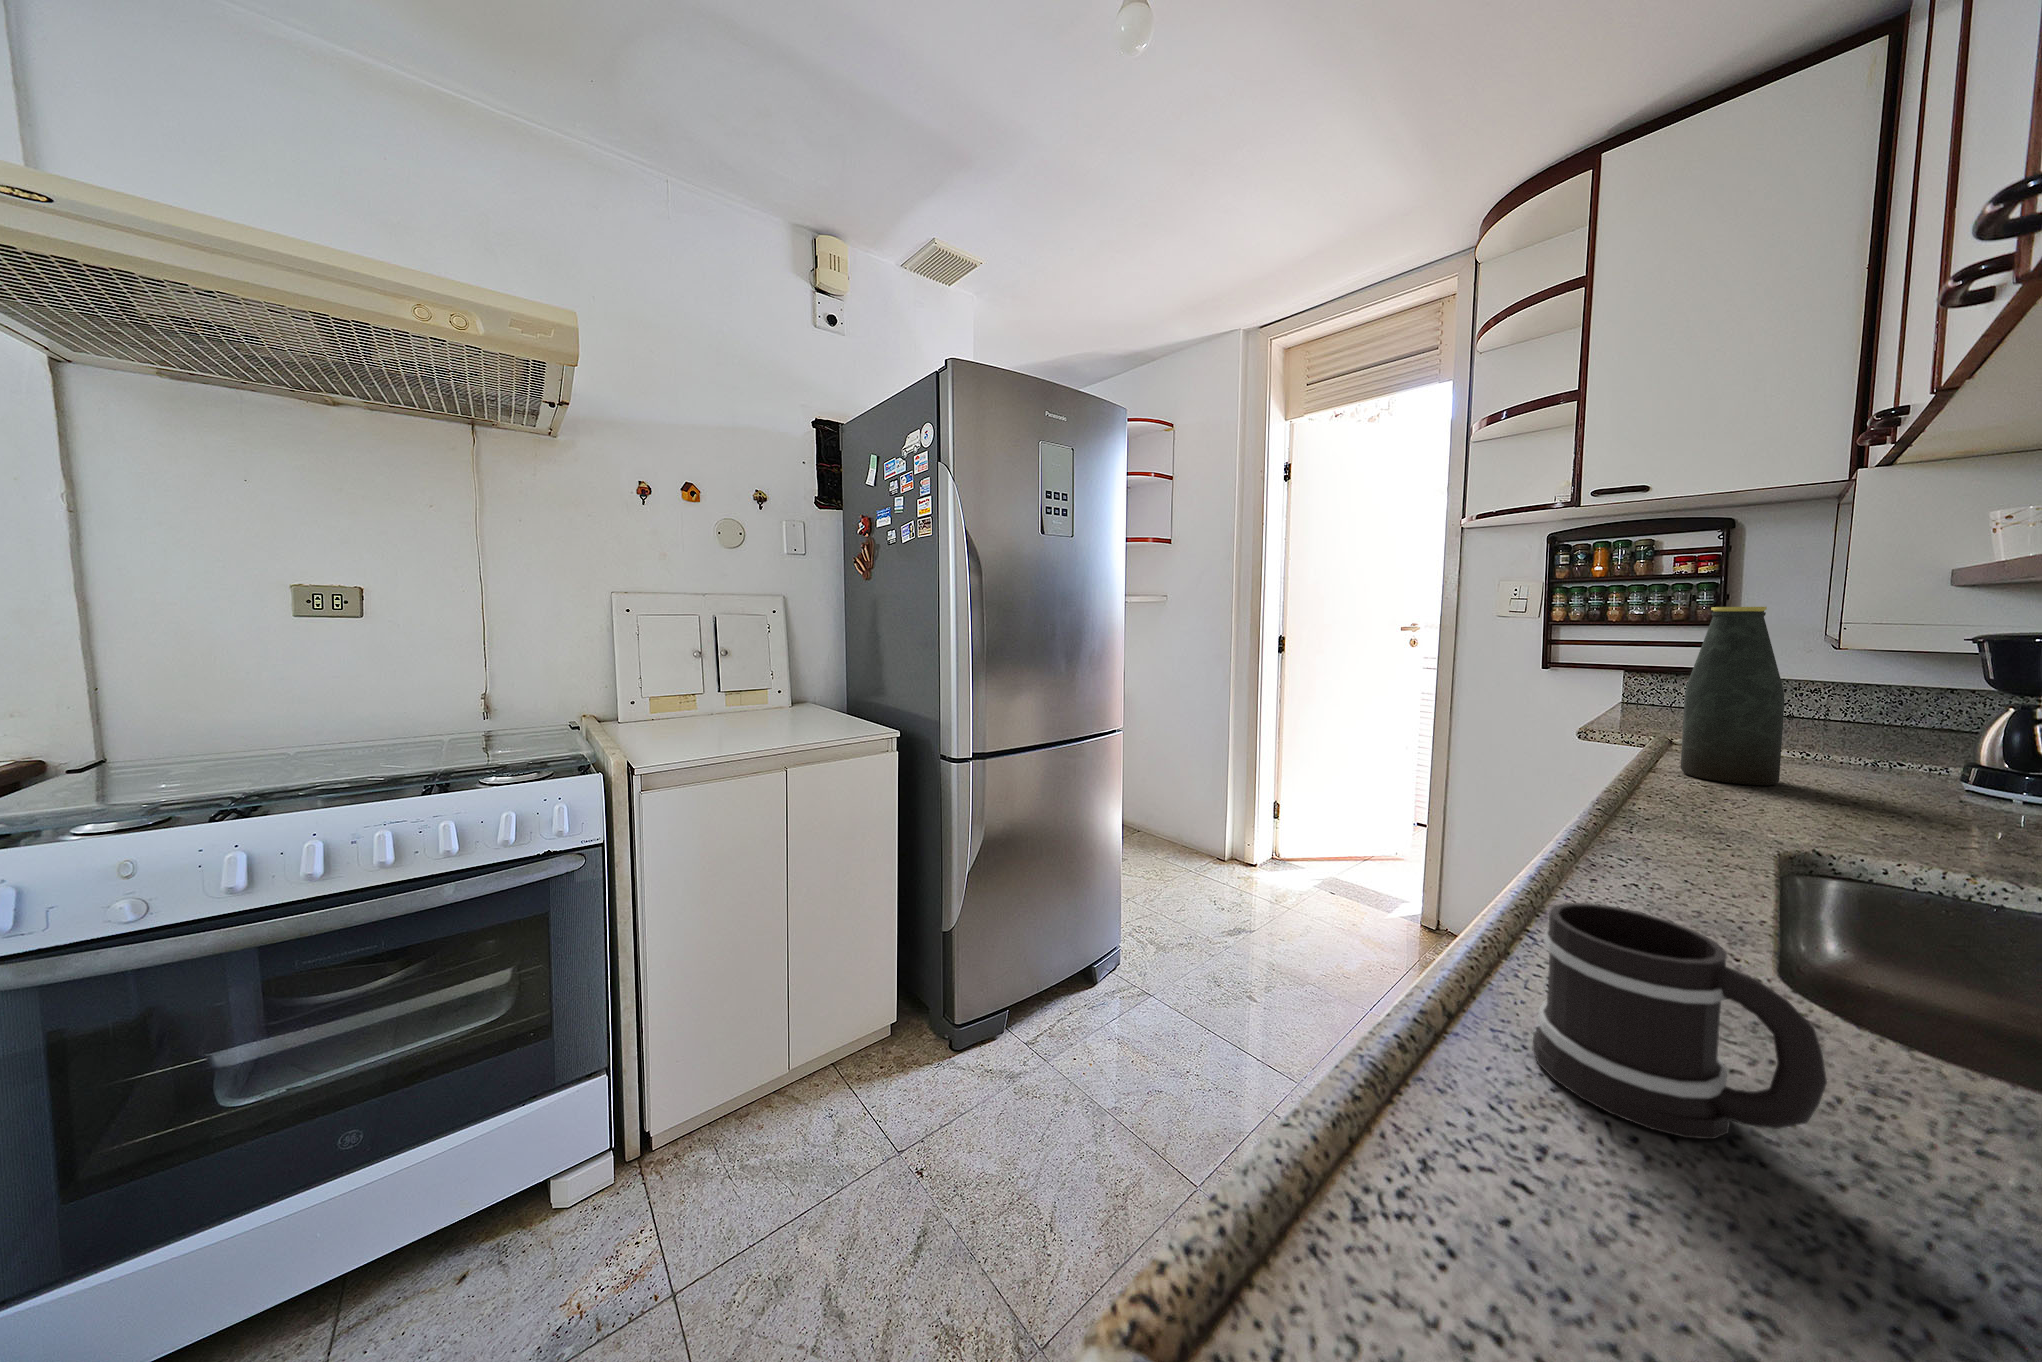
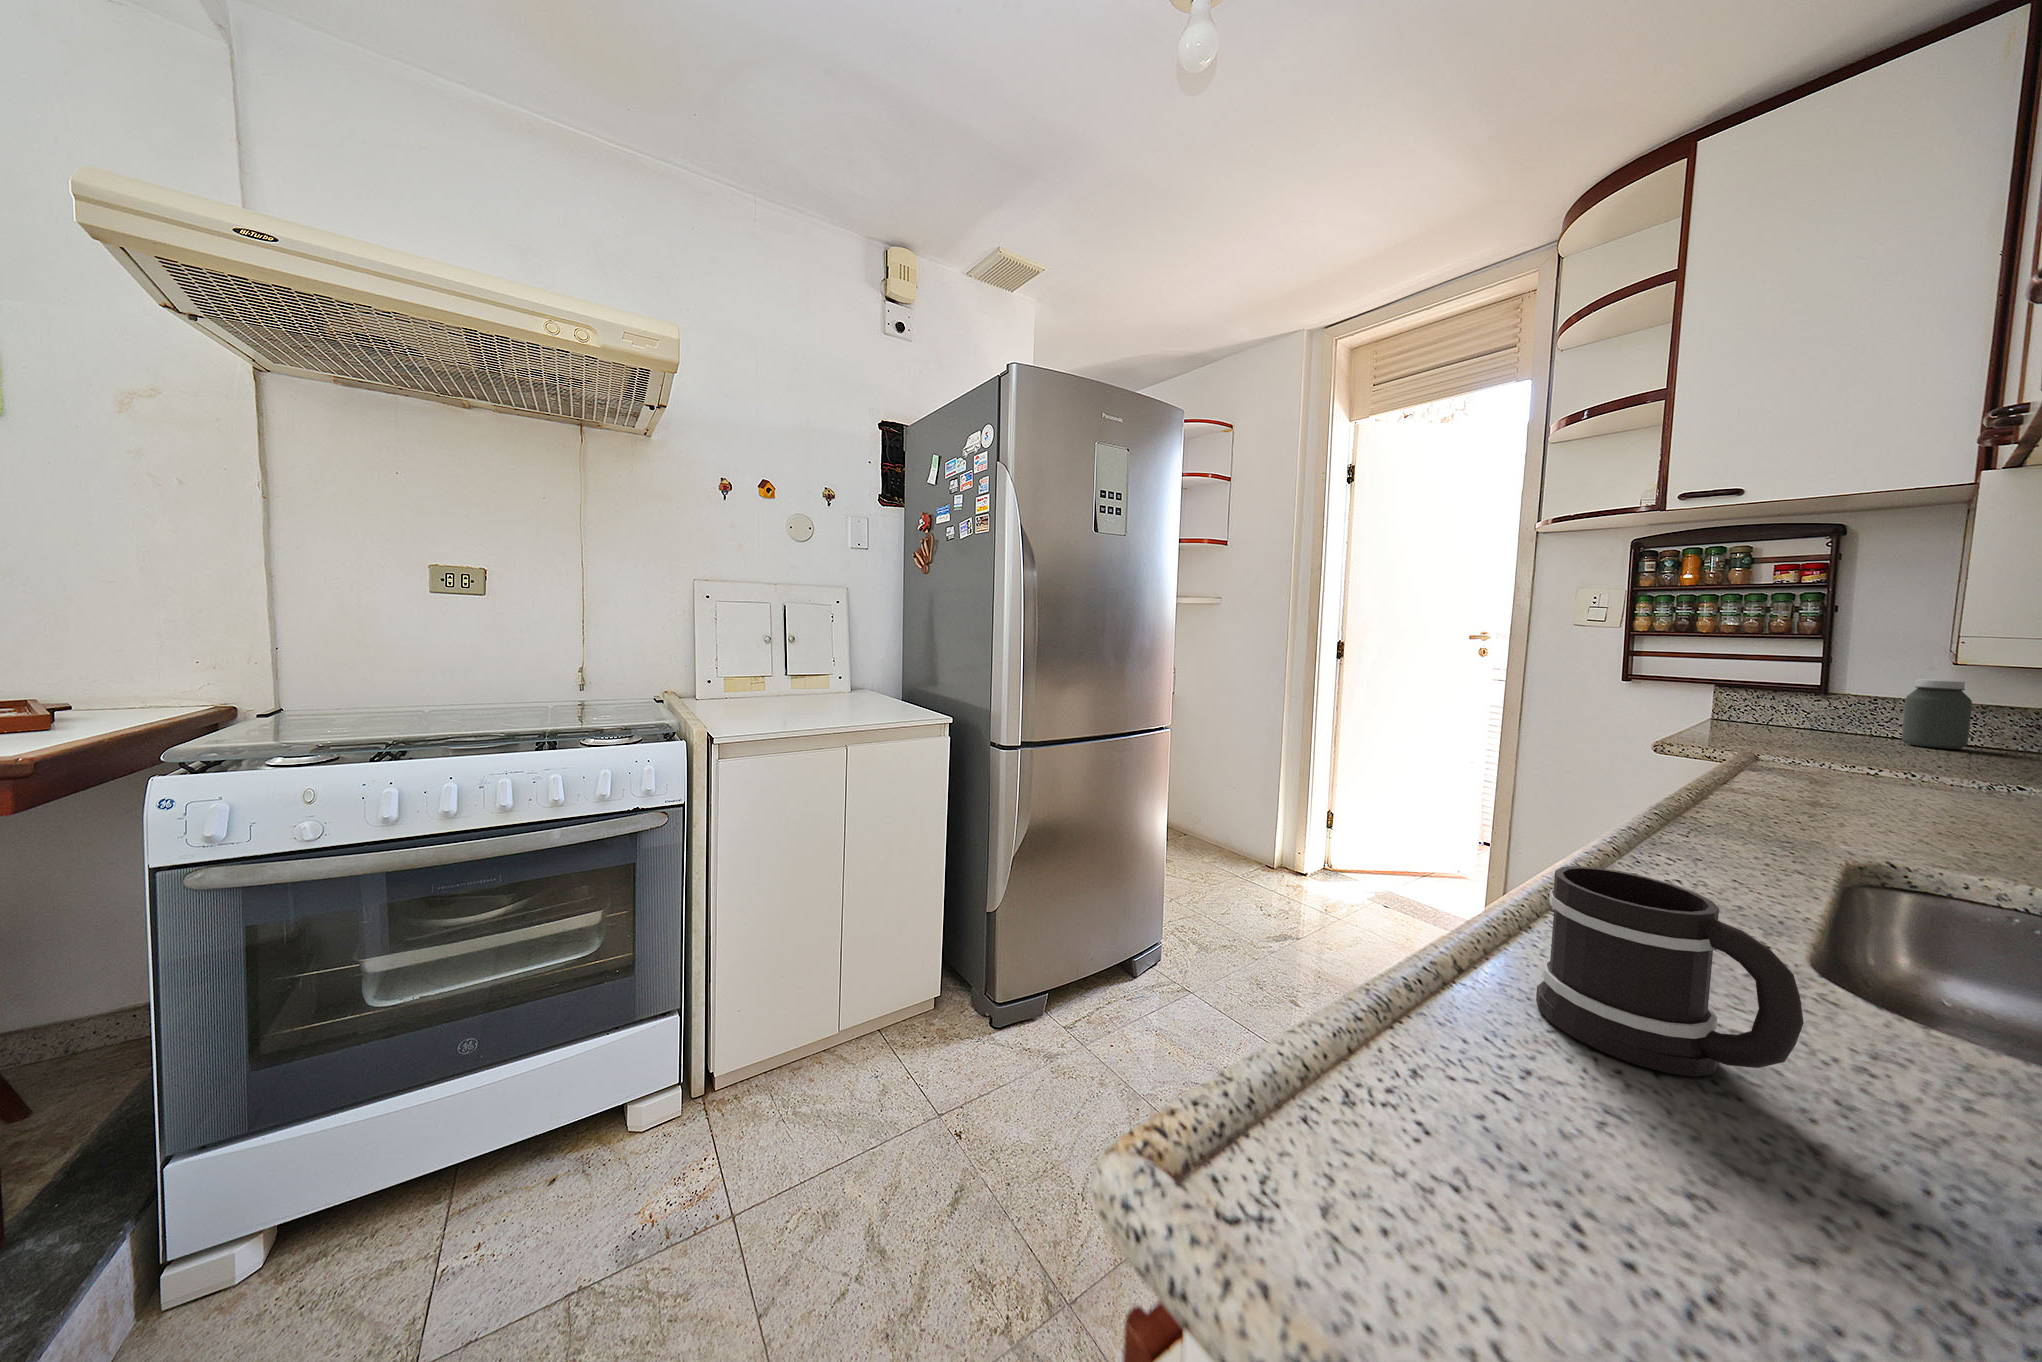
bottle: present [1681,607,1785,785] -> none [1759,615,1877,802]
jar: none [1790,660,1848,724] -> present [1902,679,1972,749]

